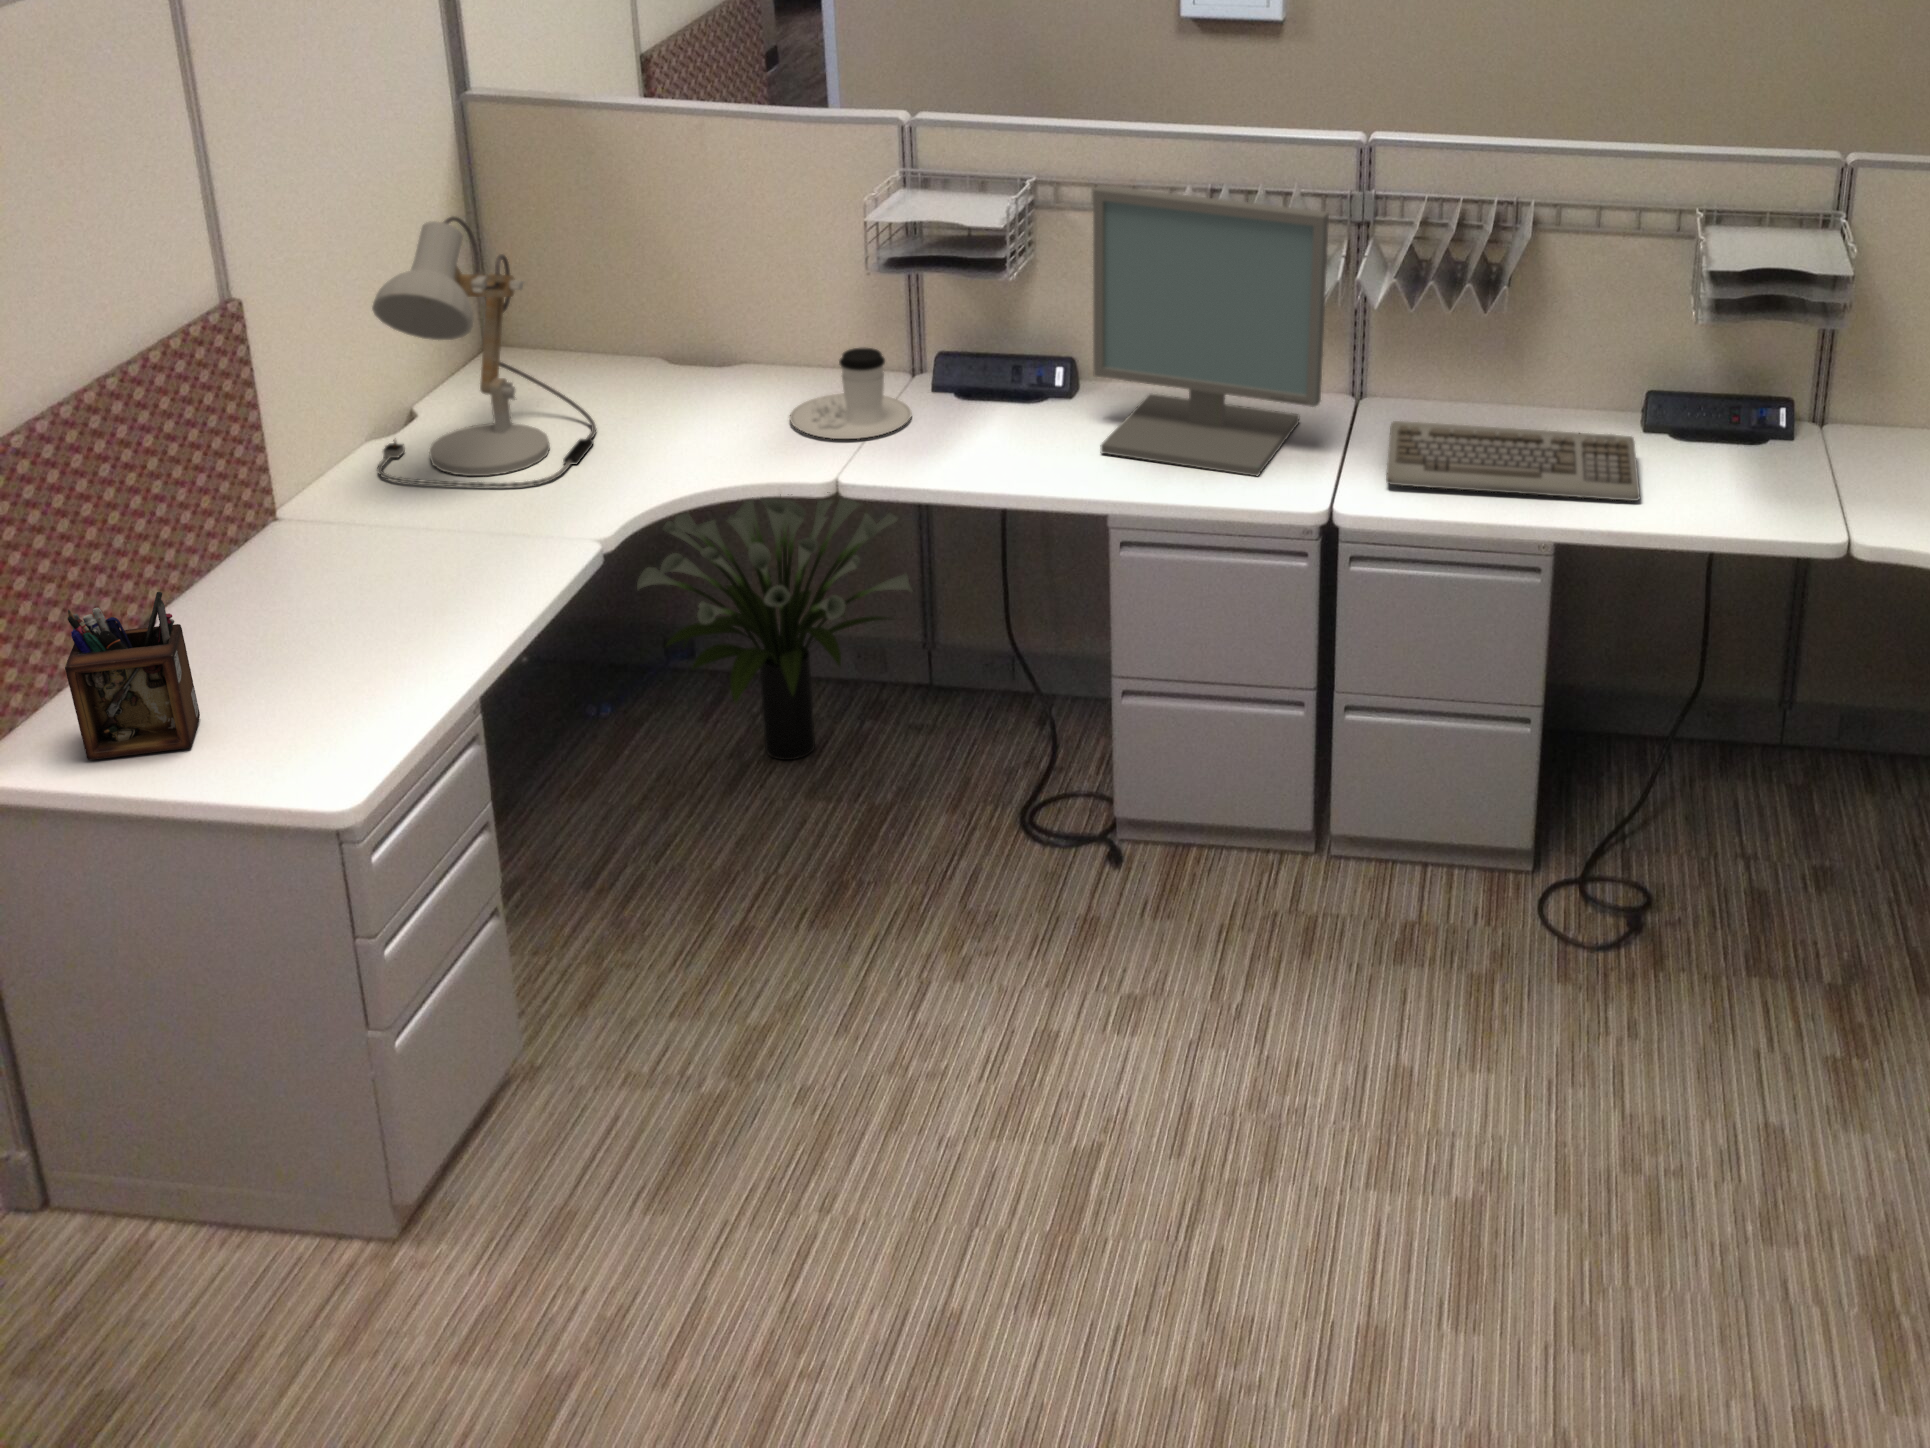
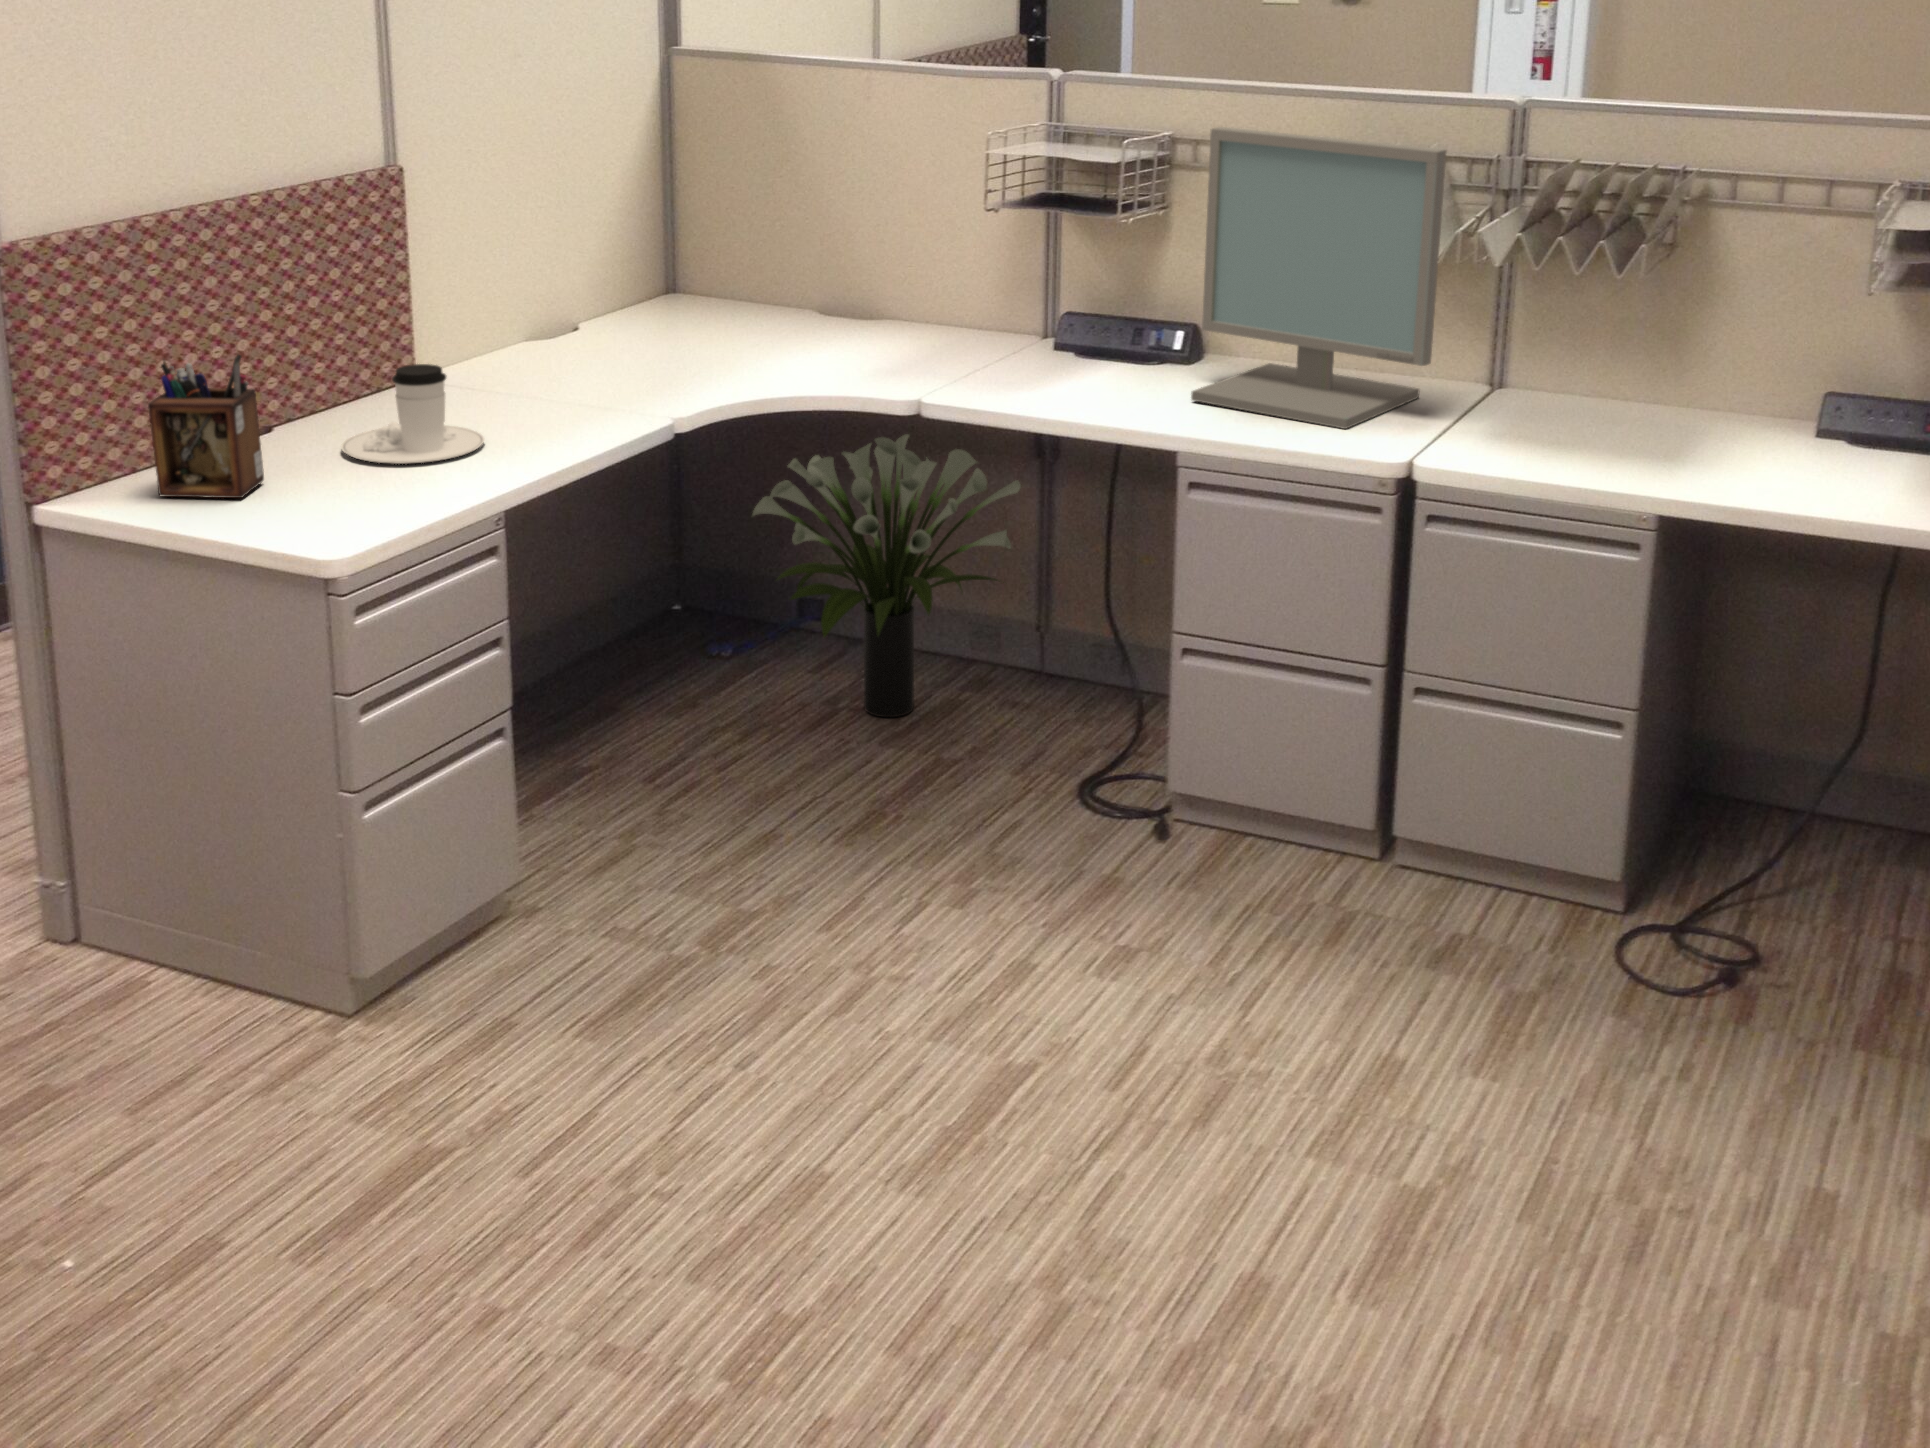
desk lamp: present [372,216,596,488] -> none [520,120,727,378]
coffee cup: present [789,348,912,439] -> present [341,364,485,464]
keyboard: present [1386,421,1640,501] -> none [1480,391,1791,480]

